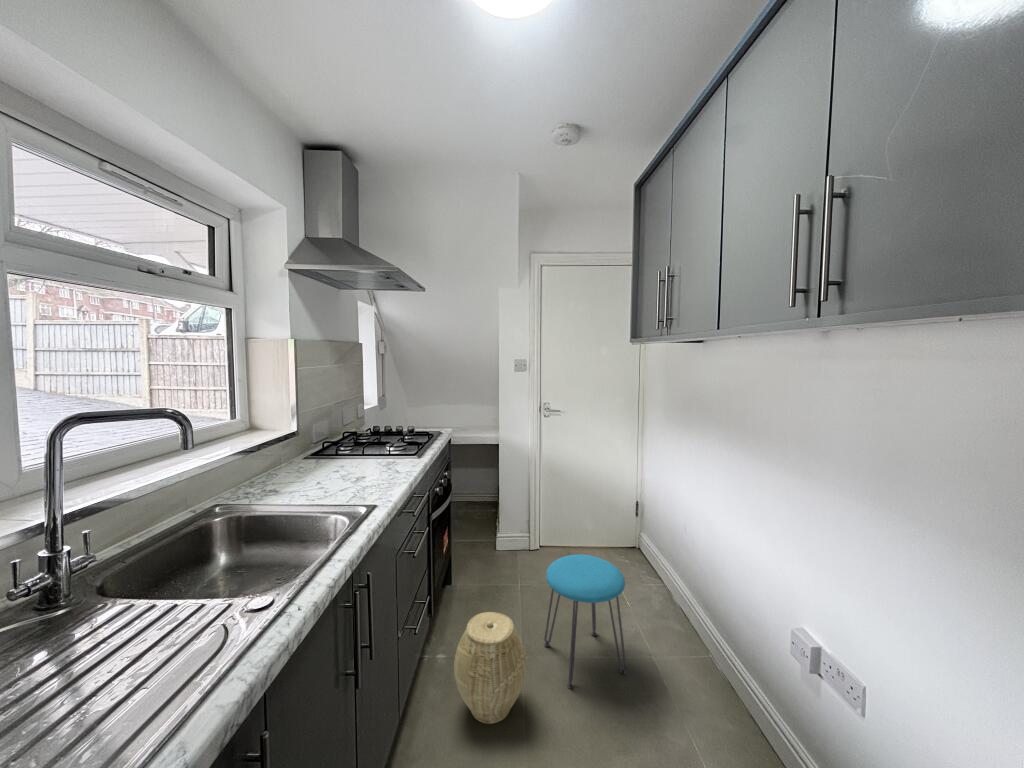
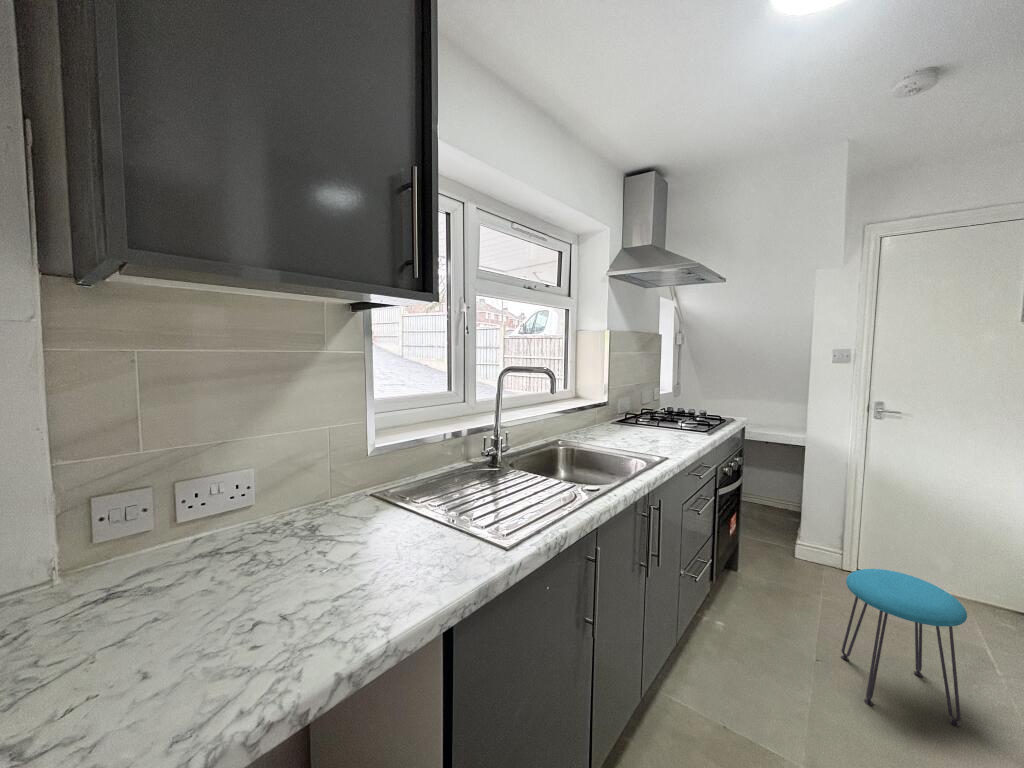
woven basket: present [454,612,527,724] -> none [729,587,810,690]

